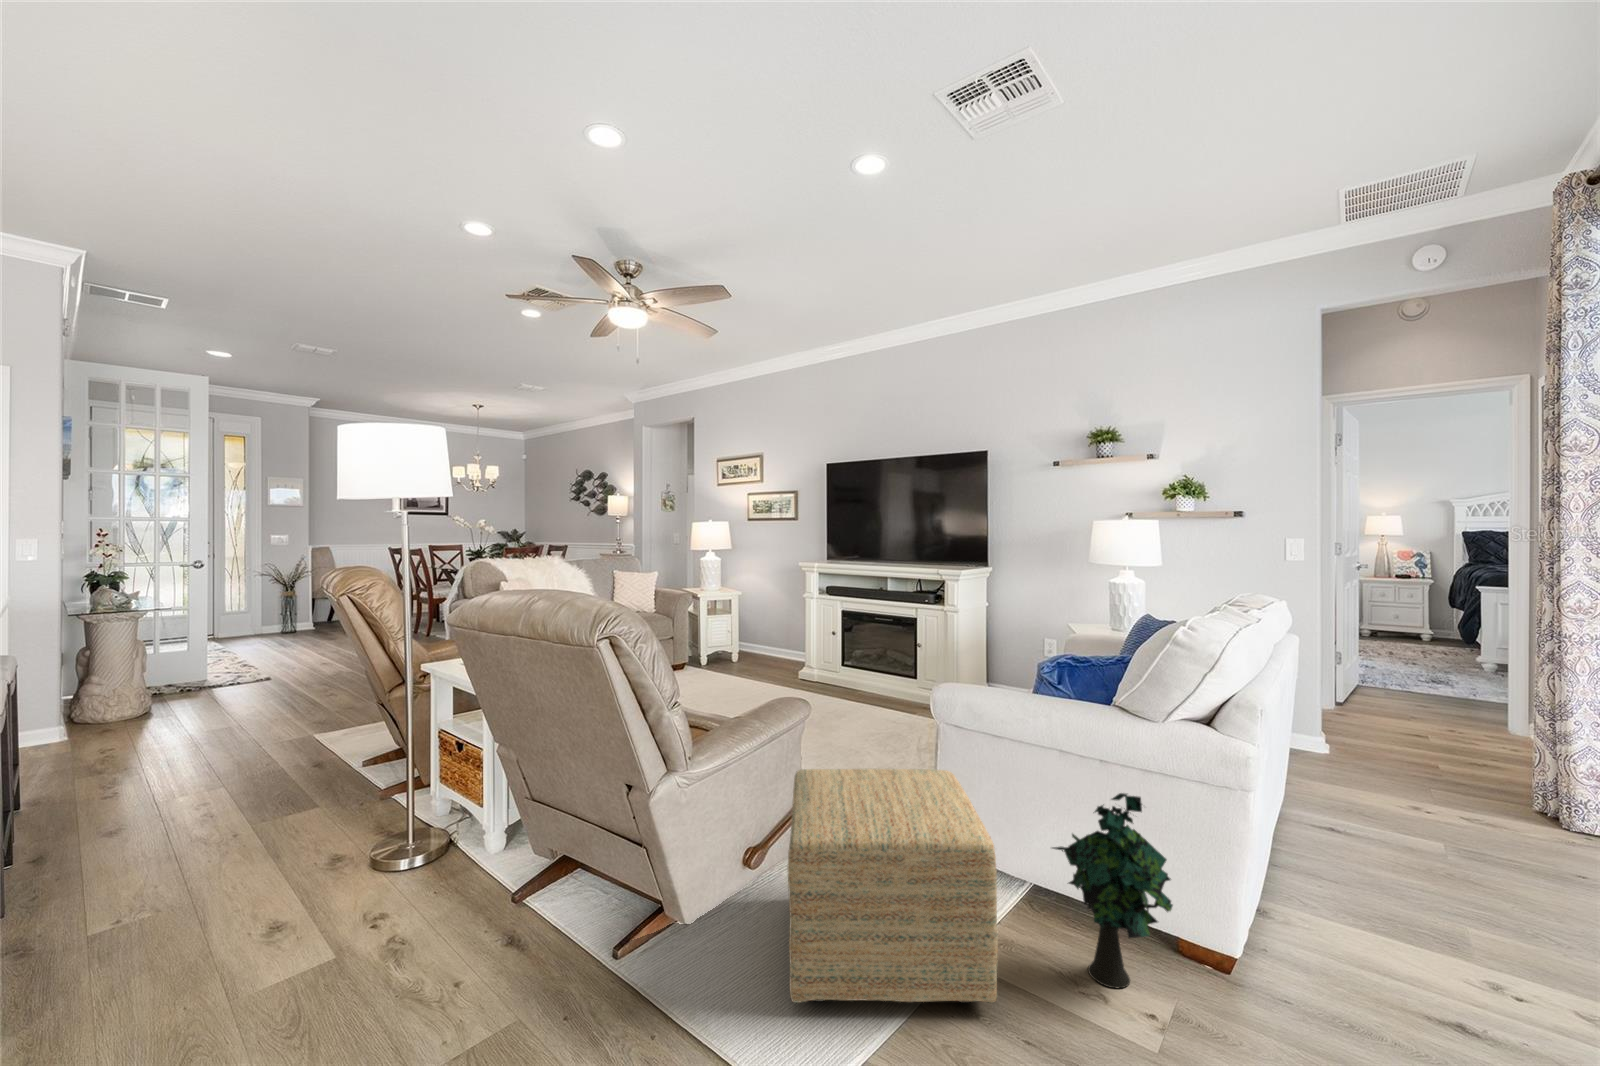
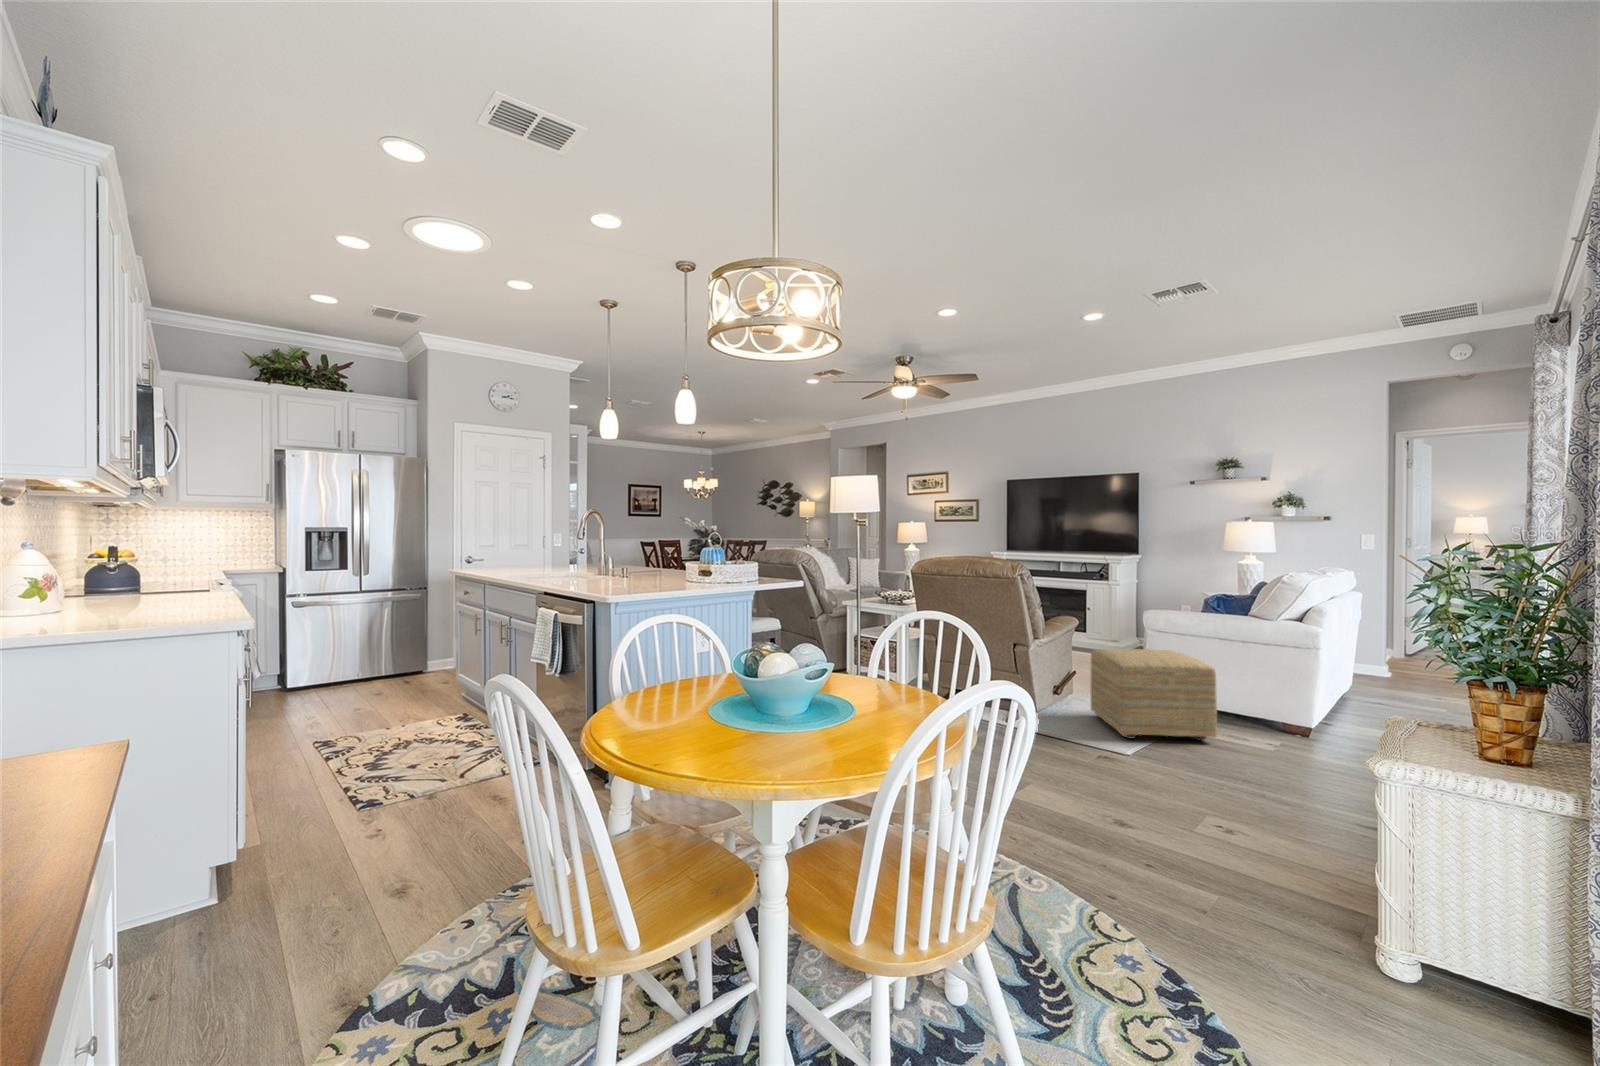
decorative plant: present [1053,793,1173,988] -> none [1234,652,1299,740]

